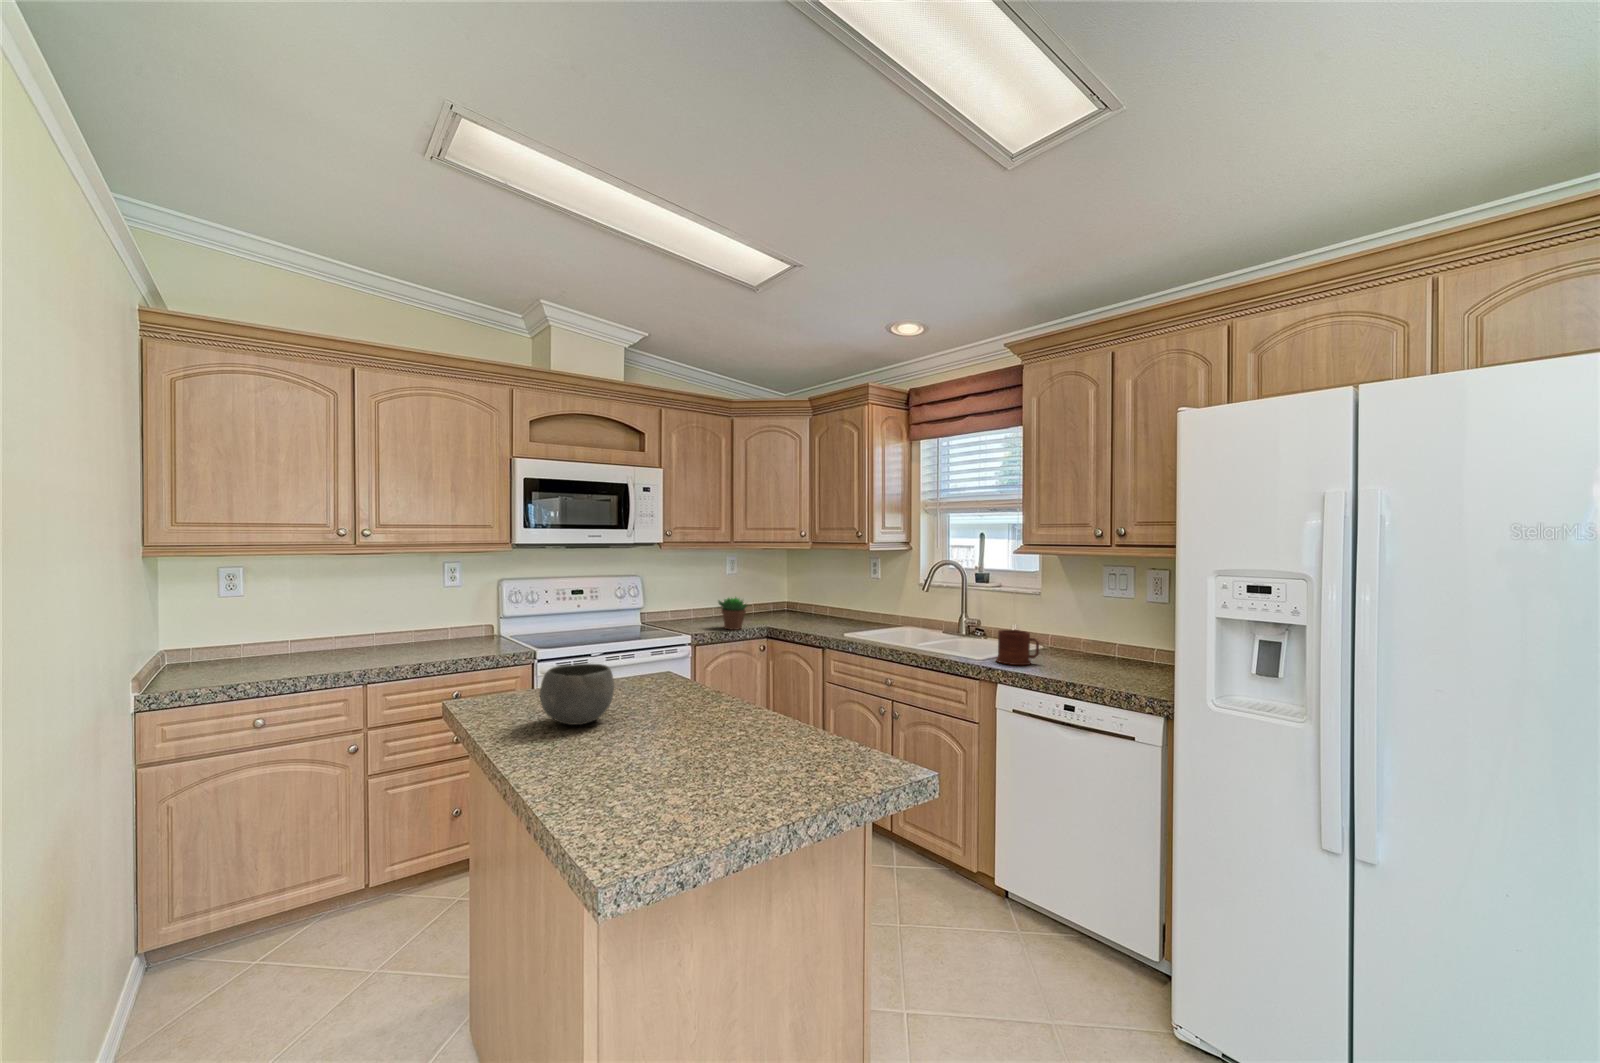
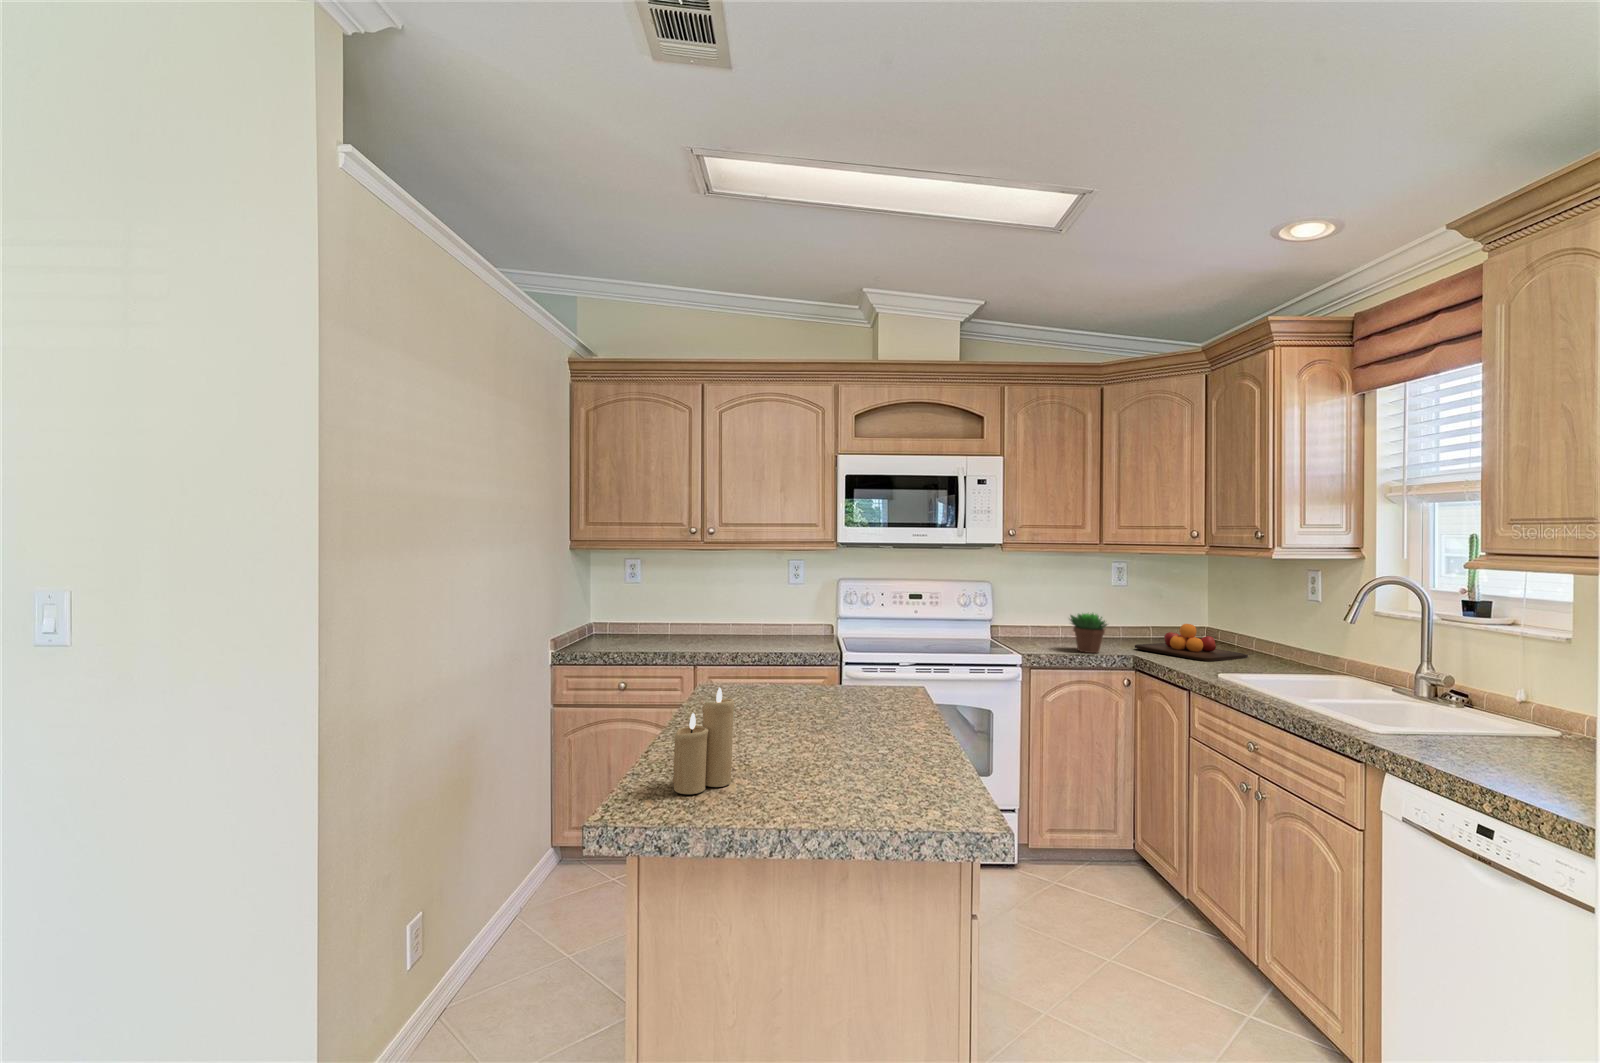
chopping board: none [759,601,830,627] -> present [1135,624,1248,661]
mug: present [996,630,1039,665] -> none [1444,694,1542,761]
ceramic bowl: present [540,664,614,725] -> none [744,658,810,716]
candle: none [618,698,668,823] -> present [673,688,734,794]

